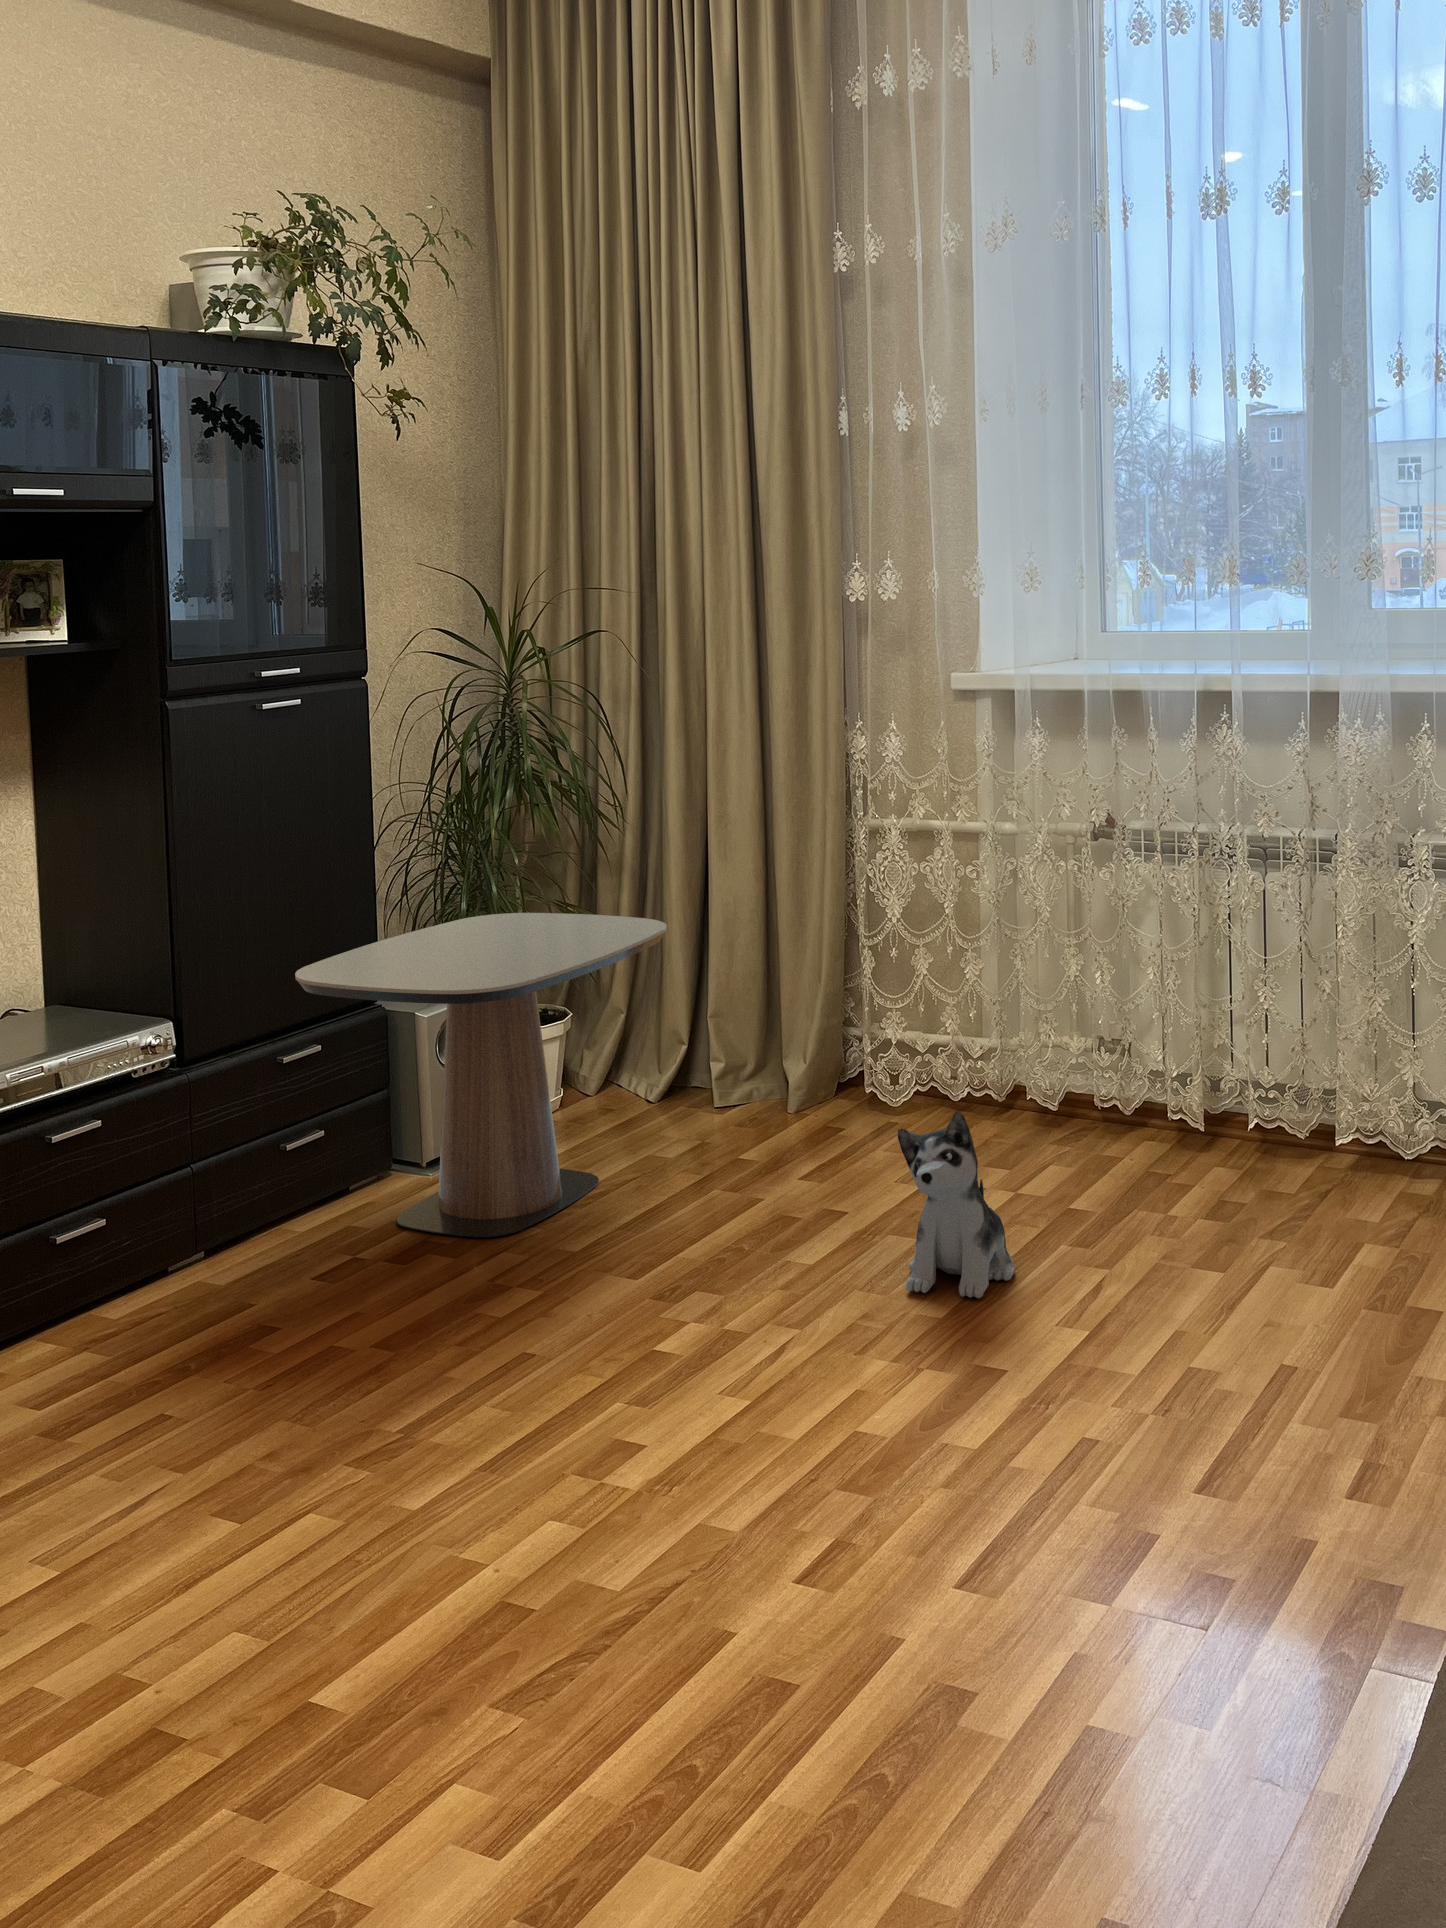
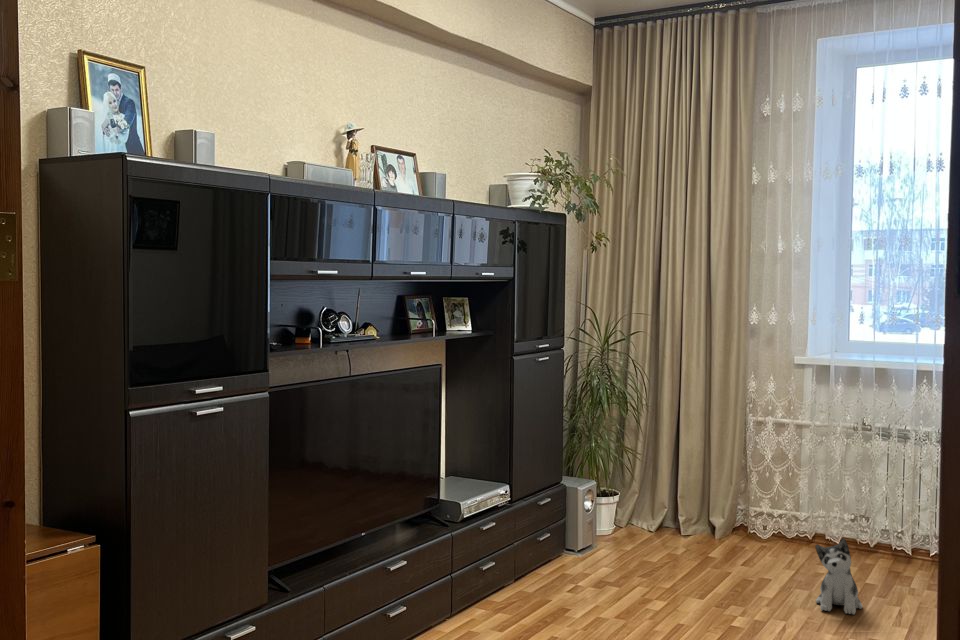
side table: present [295,913,667,1237] -> none [551,449,687,581]

